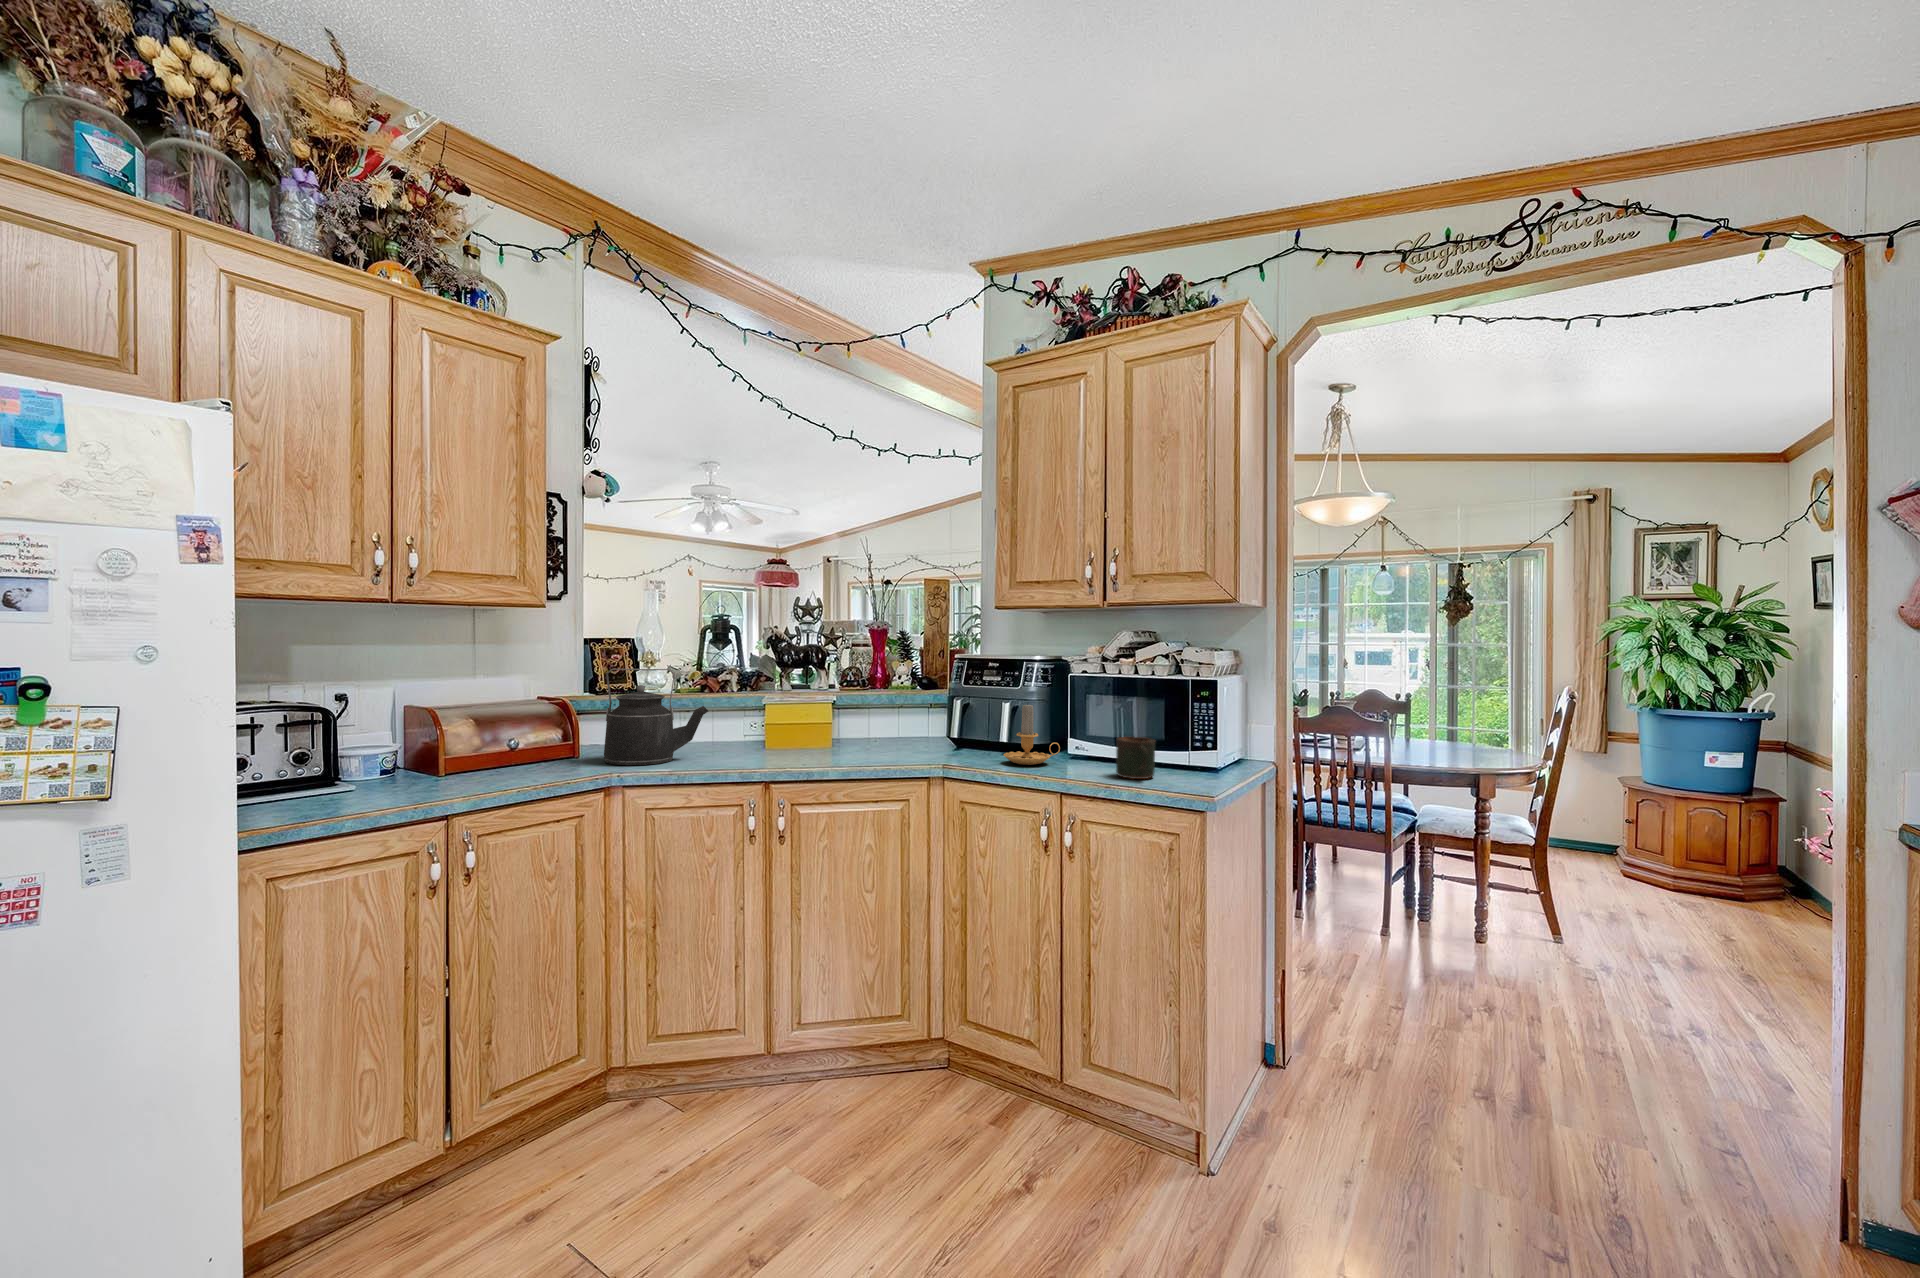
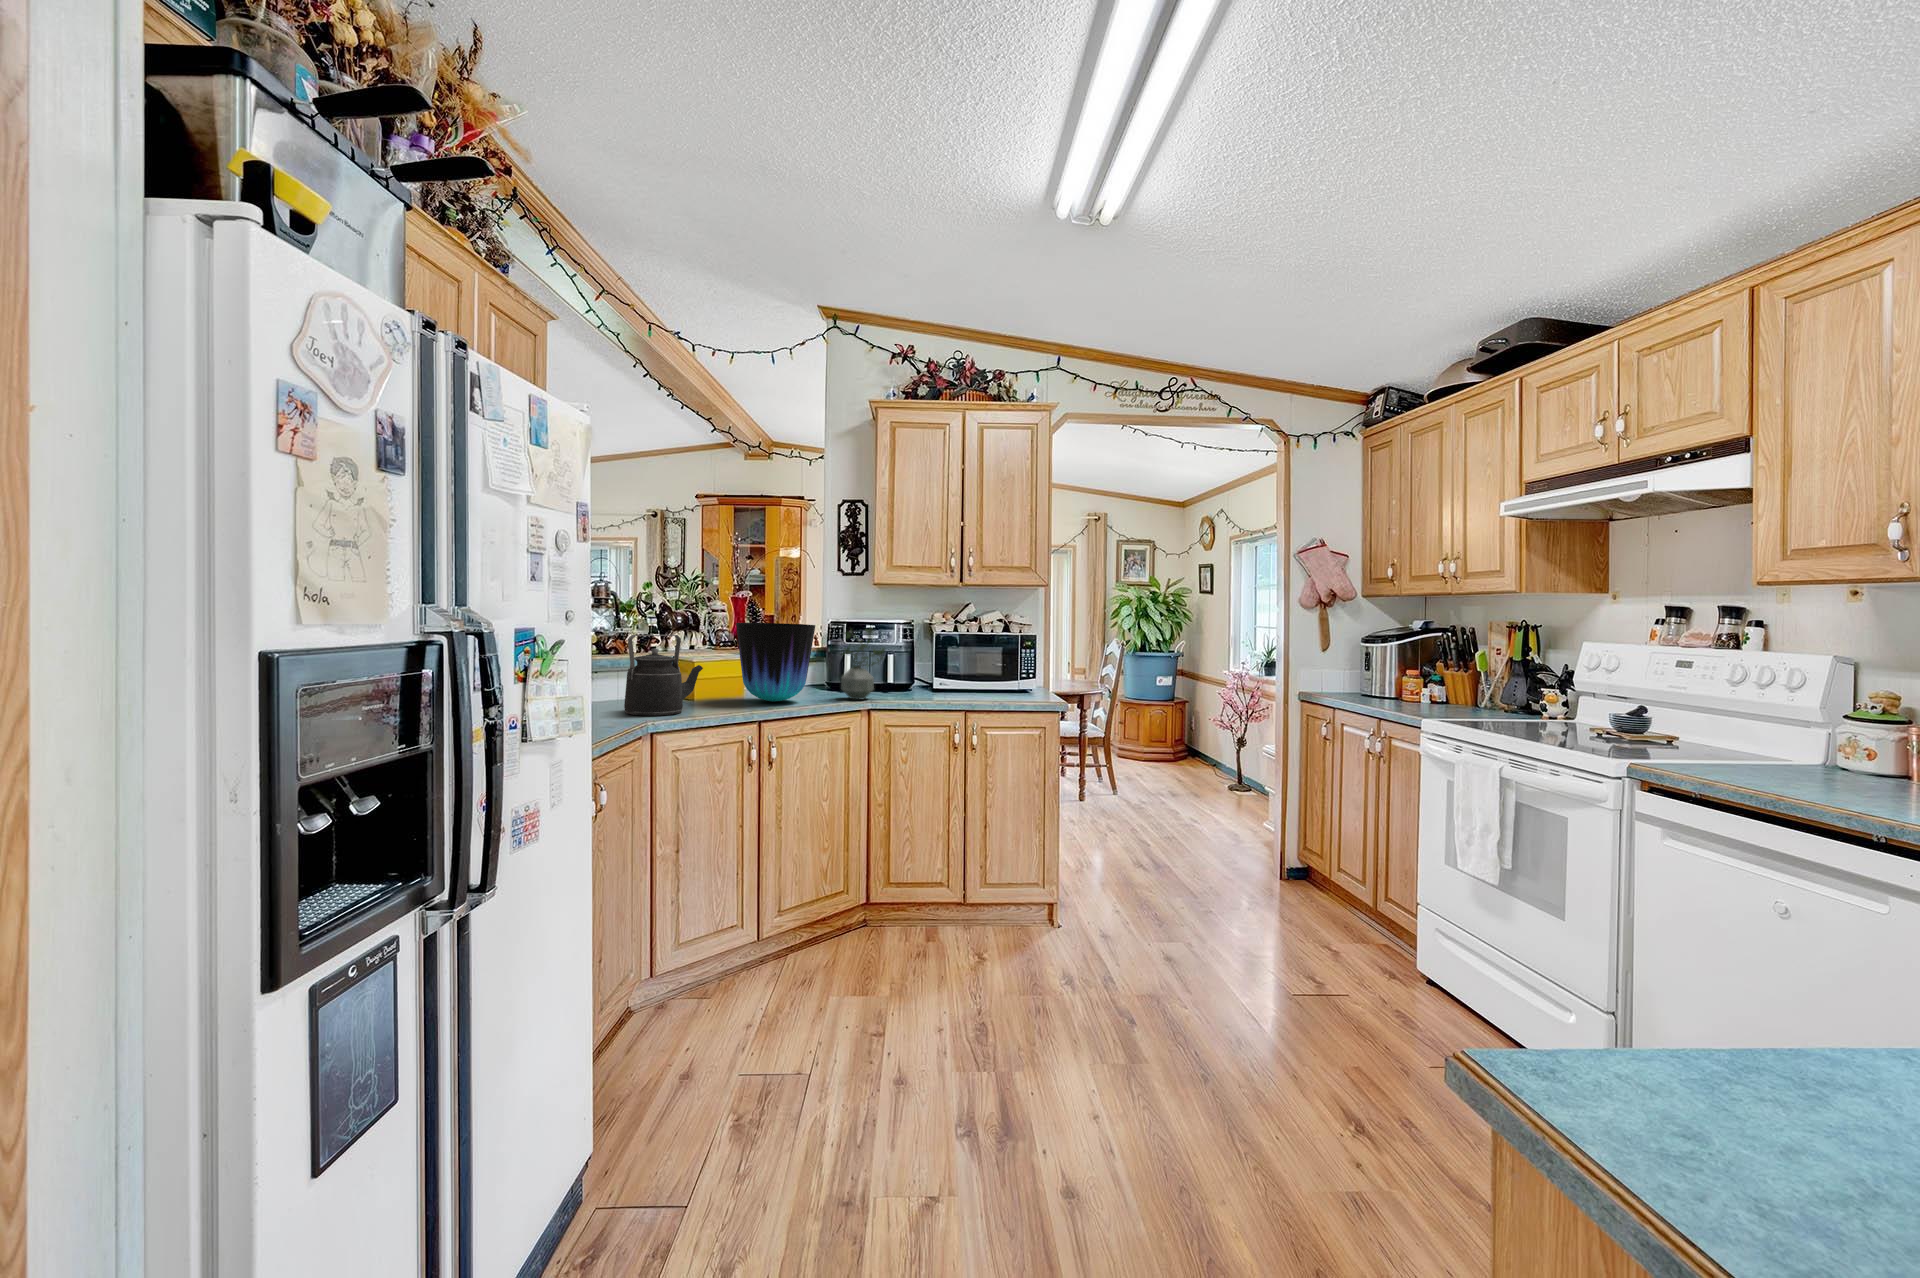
vase: none [767,655,868,756] -> present [736,623,815,702]
potted plant: none [907,659,974,761] -> present [841,628,885,699]
candle: present [1004,704,1060,765] -> none [906,655,938,698]
mug: present [1116,737,1155,779] -> none [990,676,1017,701]

